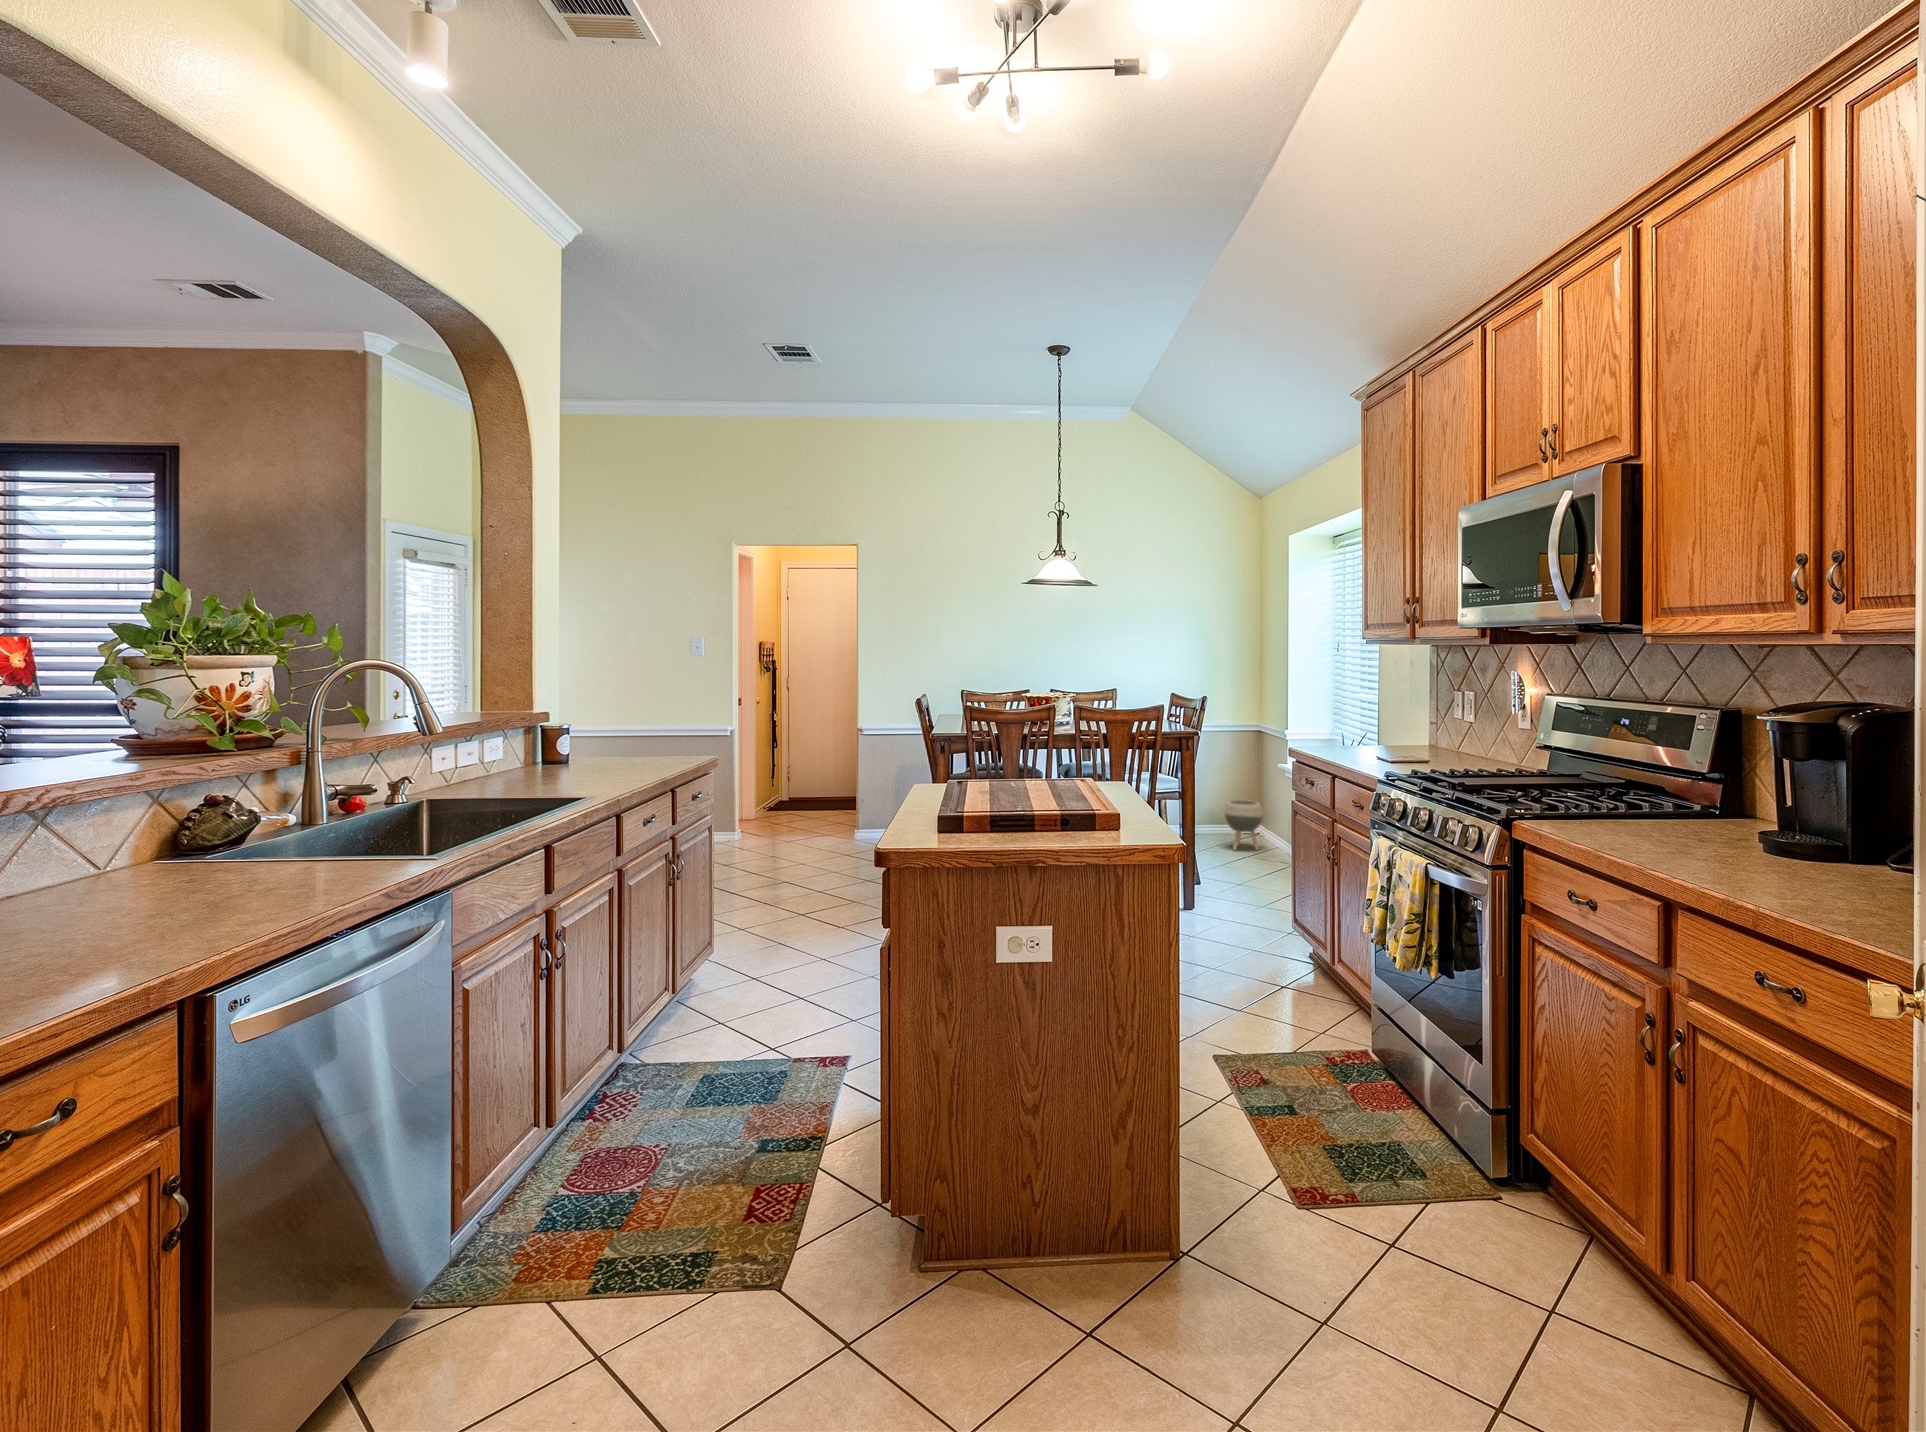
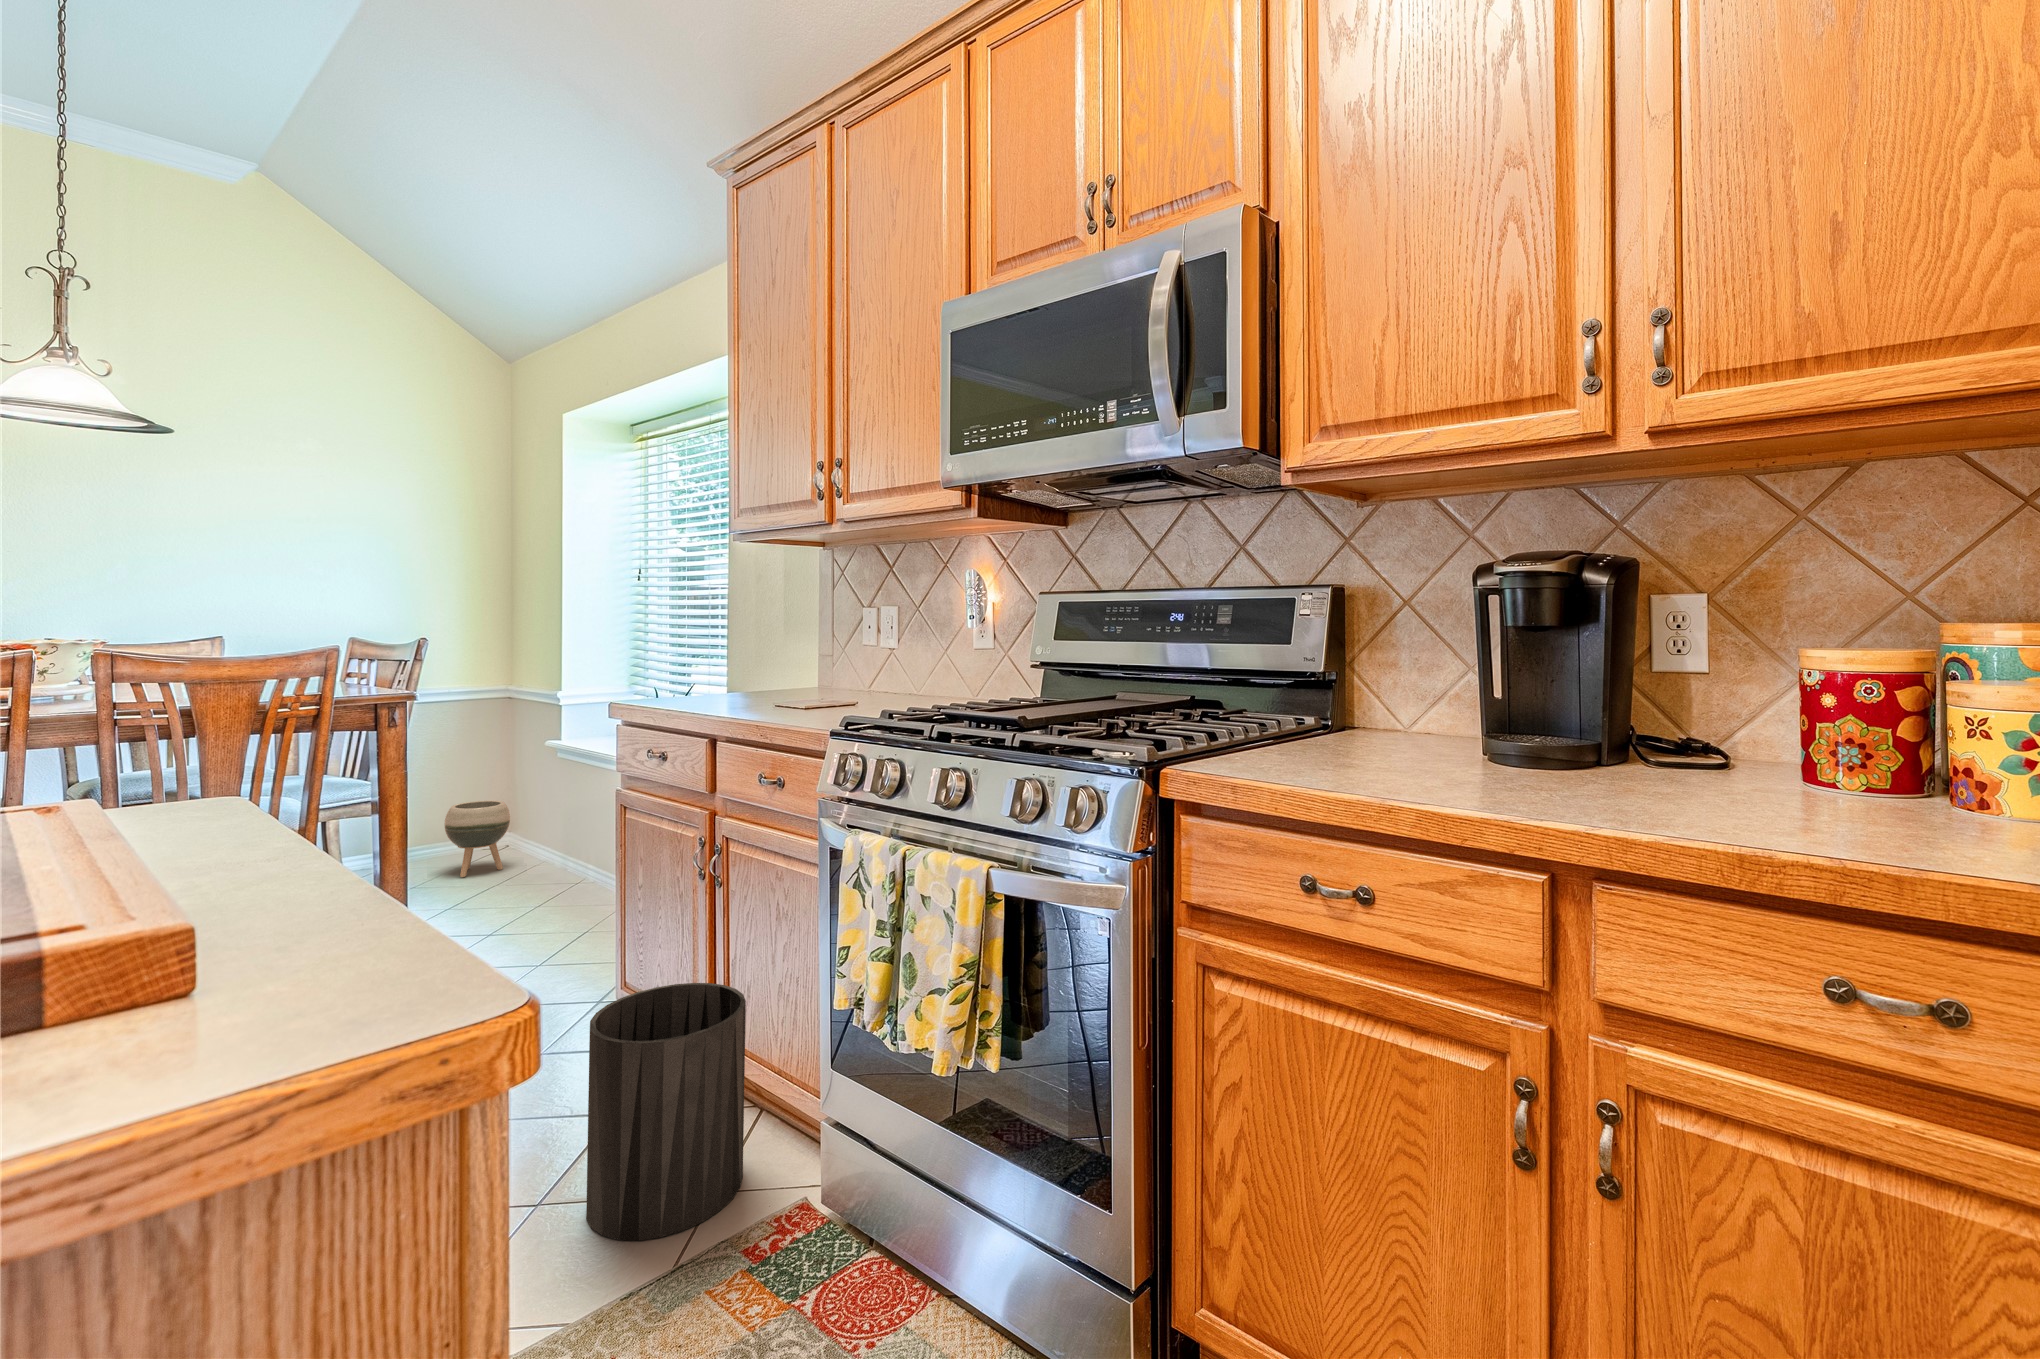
trash can: none [1257,913,1340,1038] -> present [586,983,746,1240]

